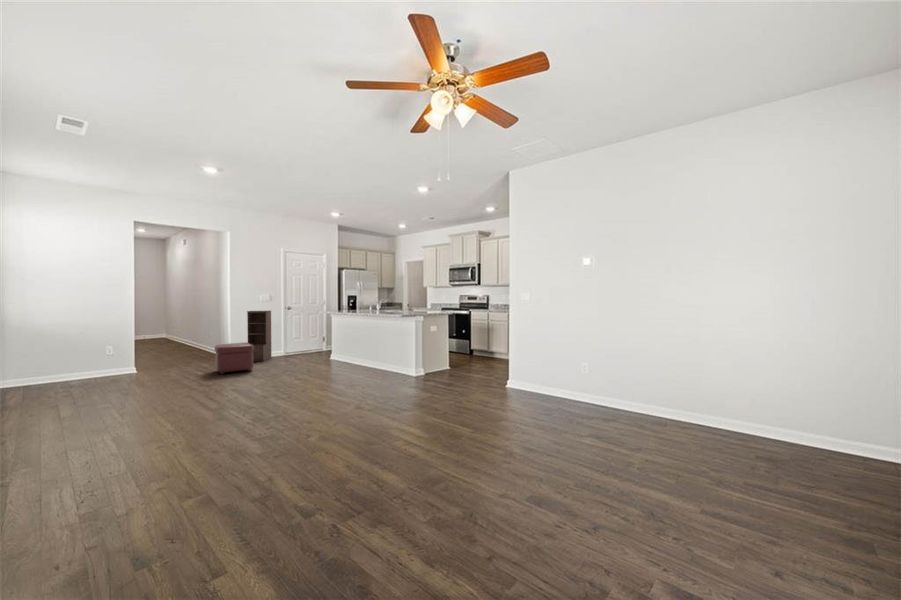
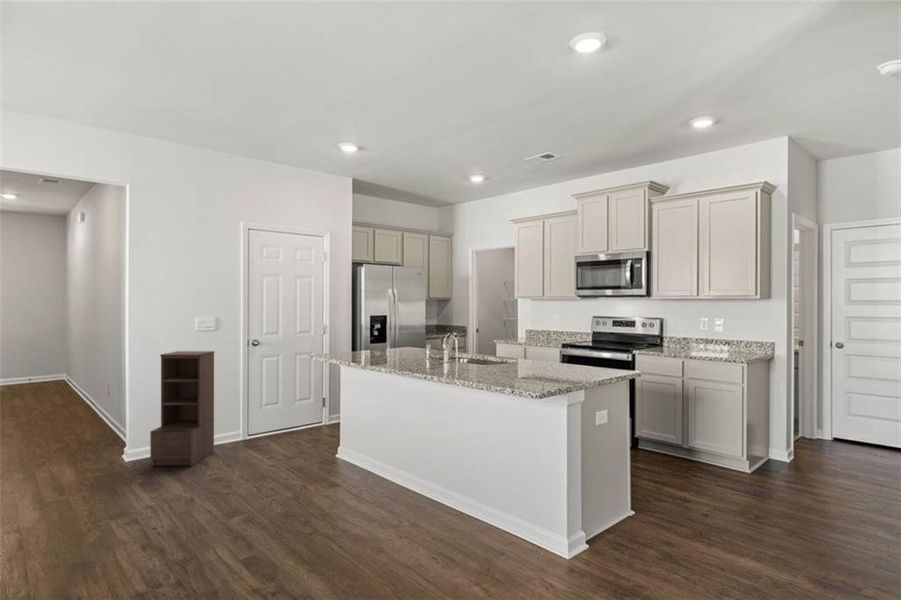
ottoman: present [215,343,254,374] -> none [46,437,149,533]

